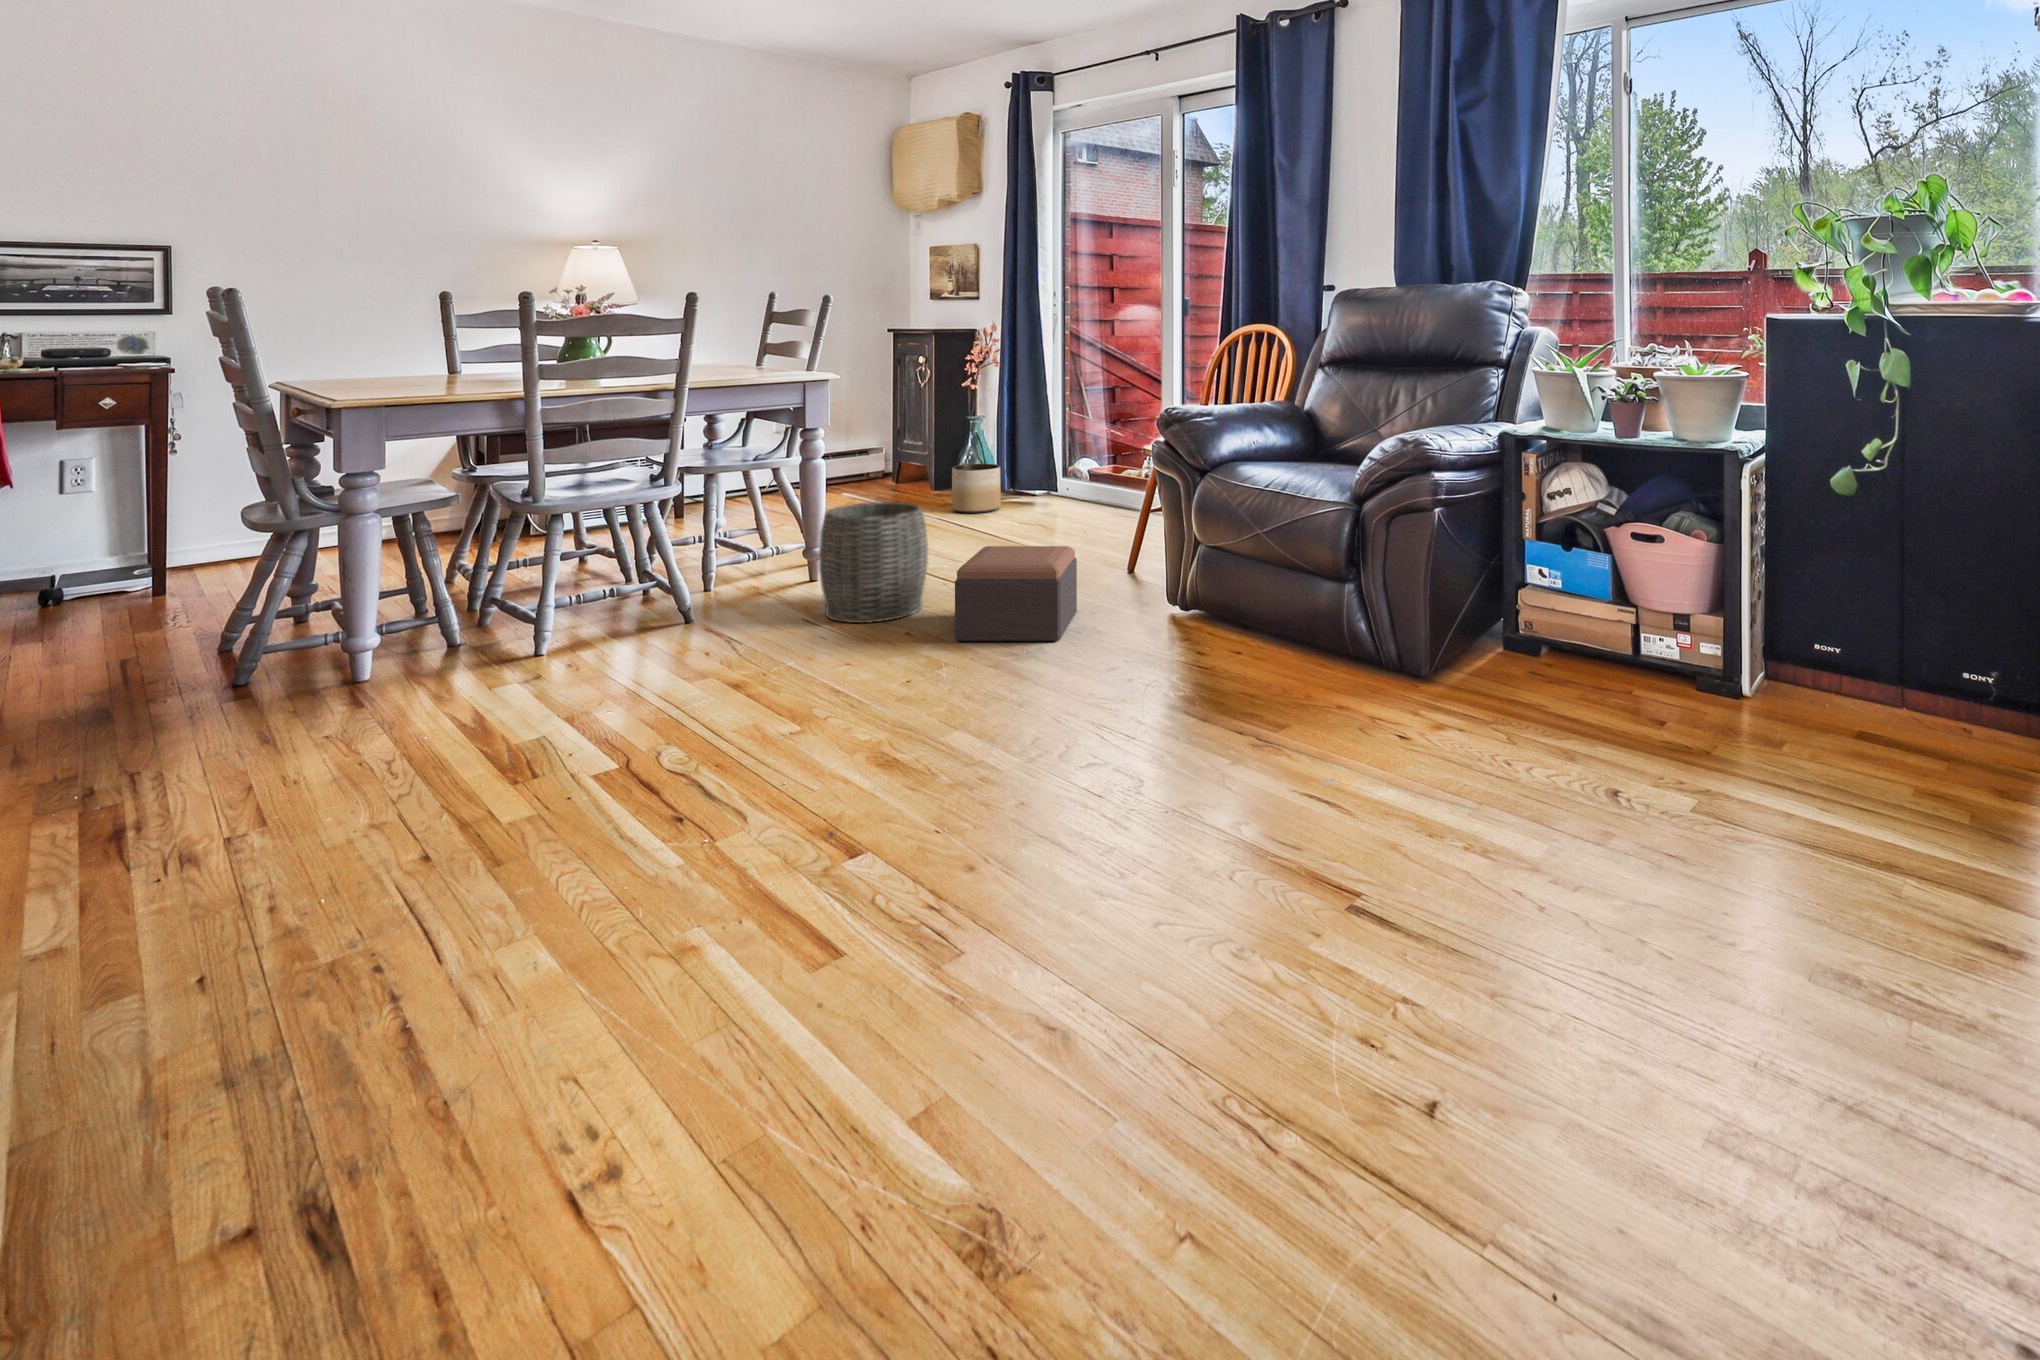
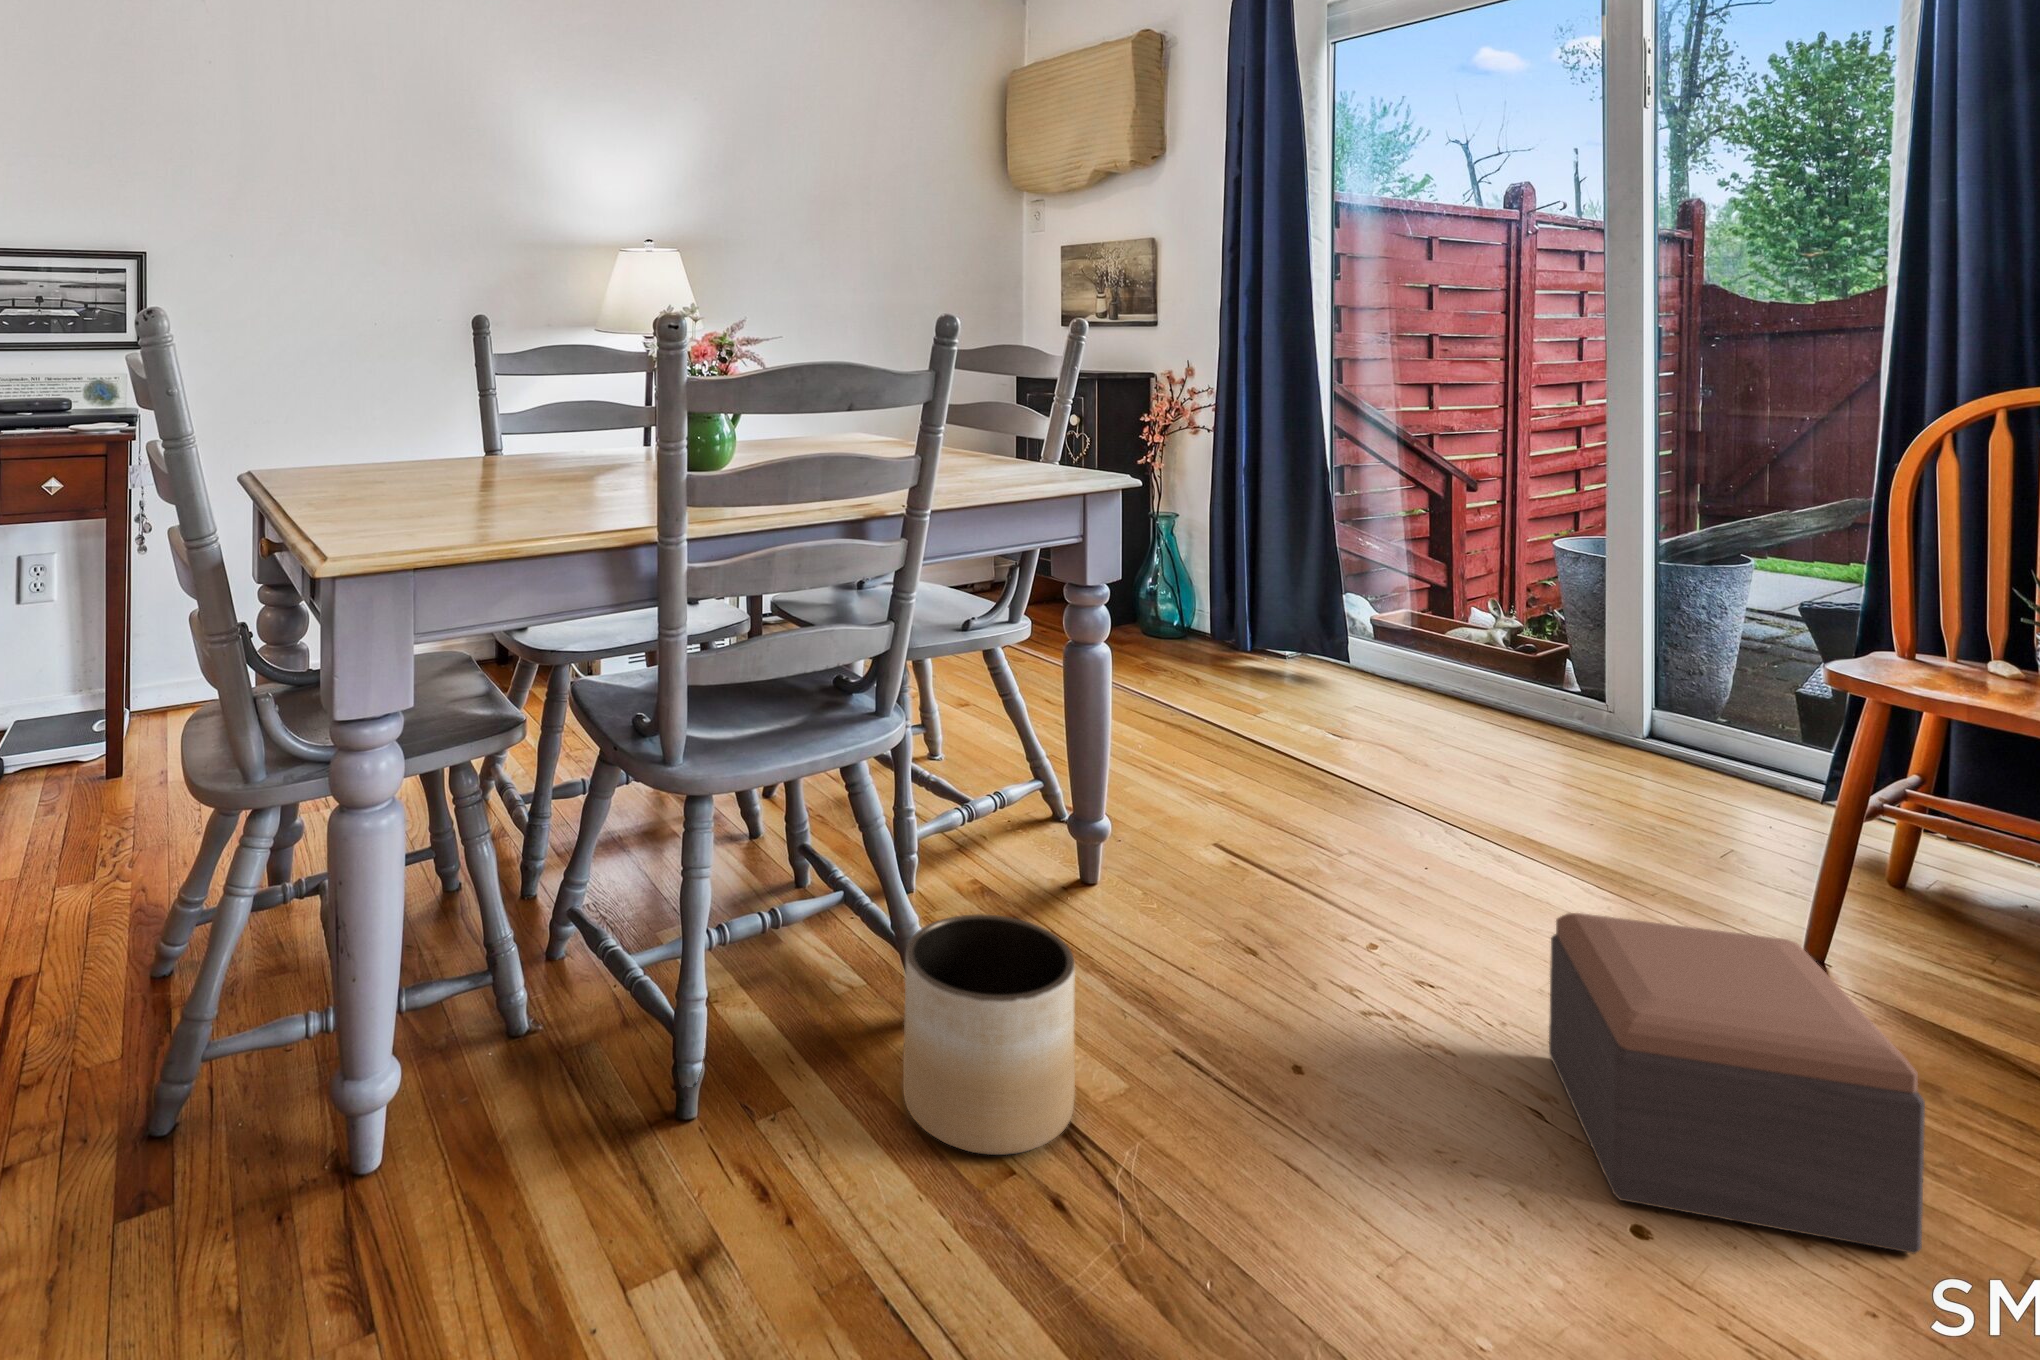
planter: present [952,464,1001,513] -> present [903,914,1075,1155]
woven basket: present [819,502,928,623] -> none [1178,758,1406,1059]

